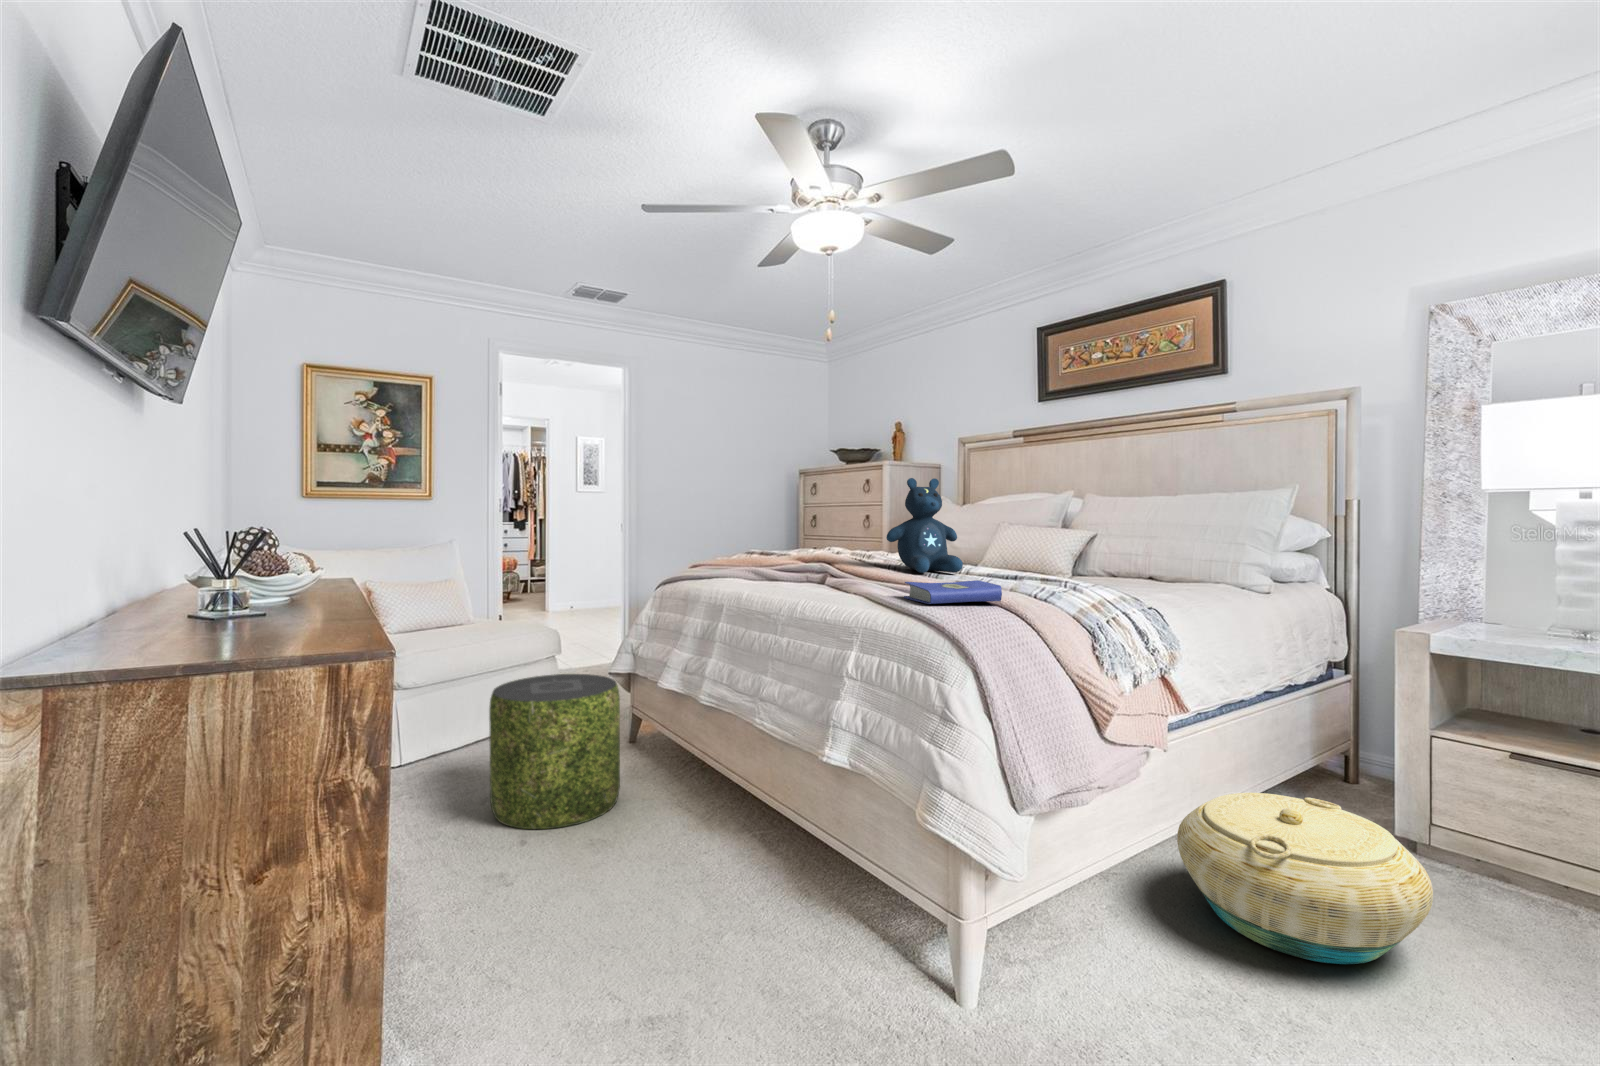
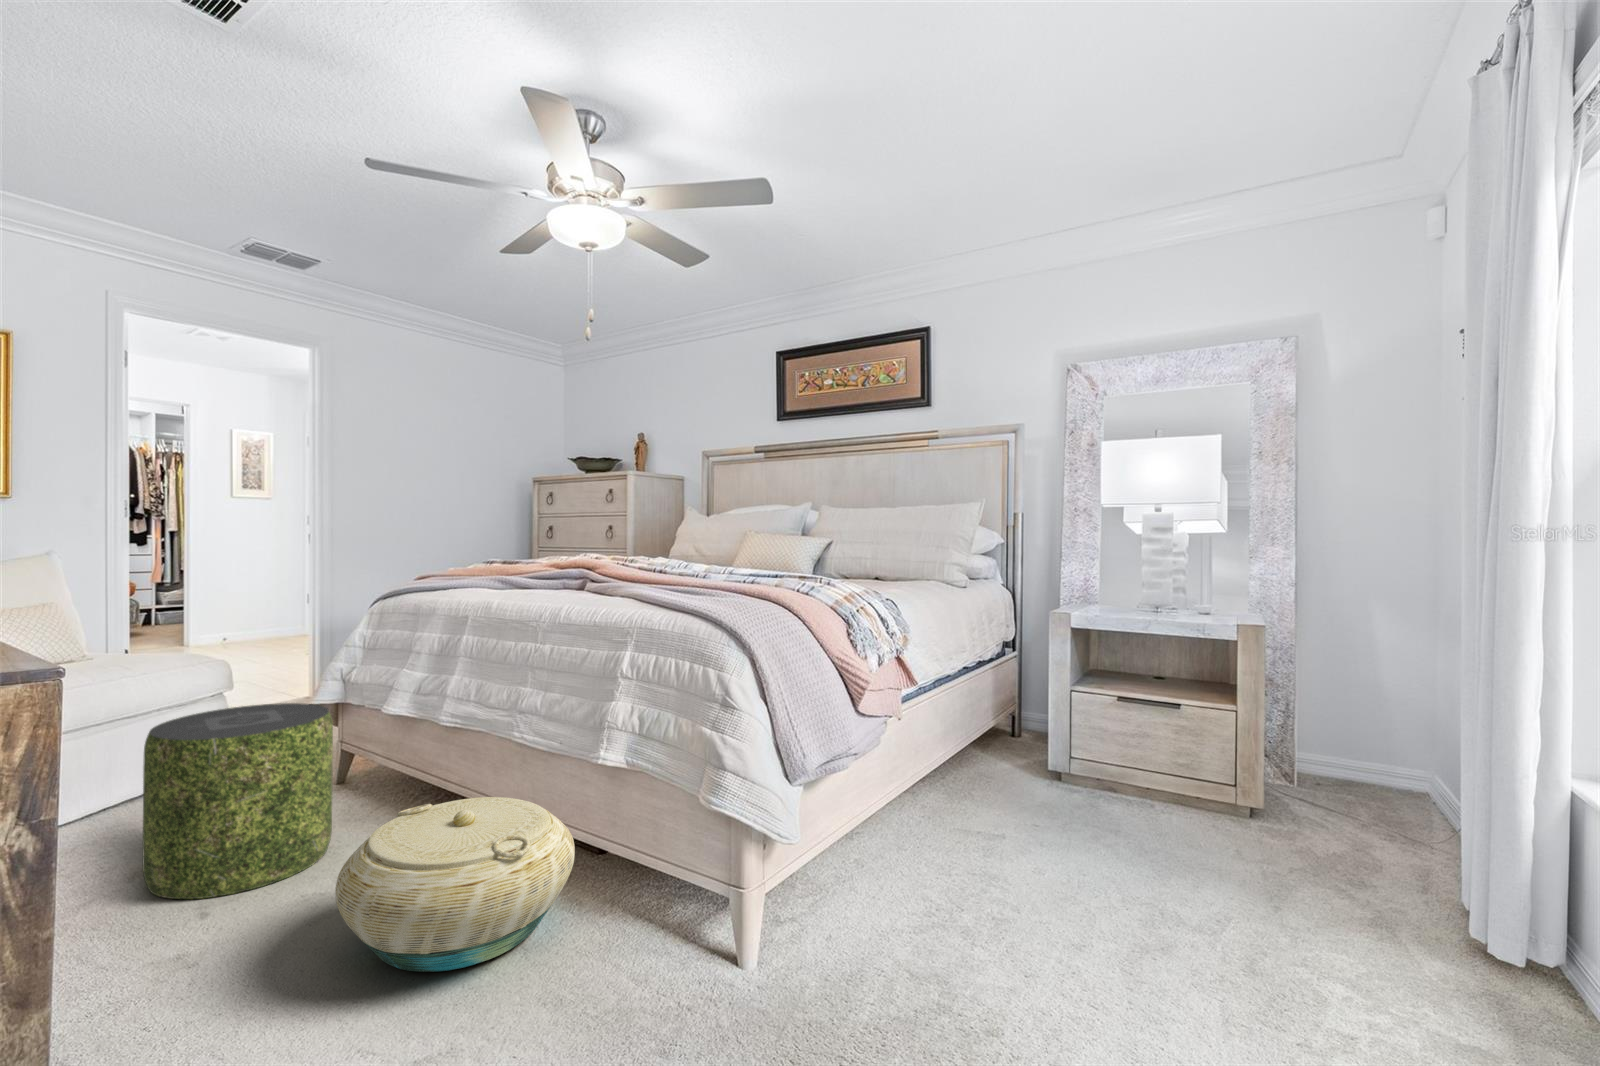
stuffed bear: present [886,478,963,573] -> none [645,482,720,575]
hardcover book: present [904,580,1002,604] -> none [678,577,771,599]
basket: present [1177,793,1433,964] -> present [336,797,575,972]

